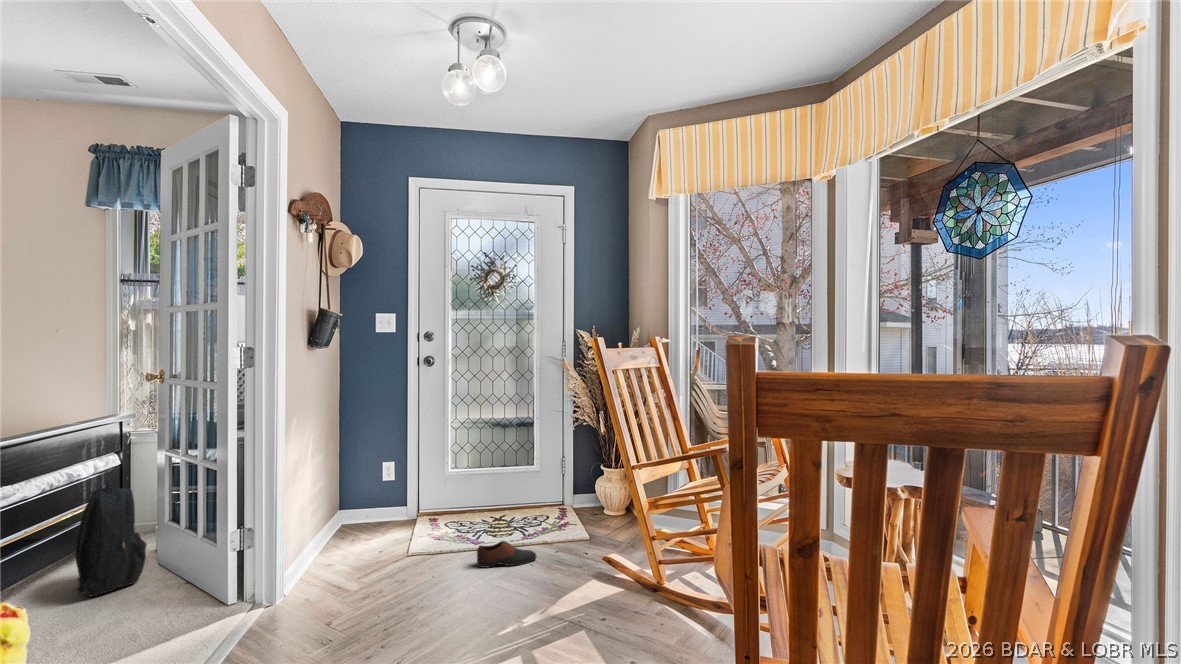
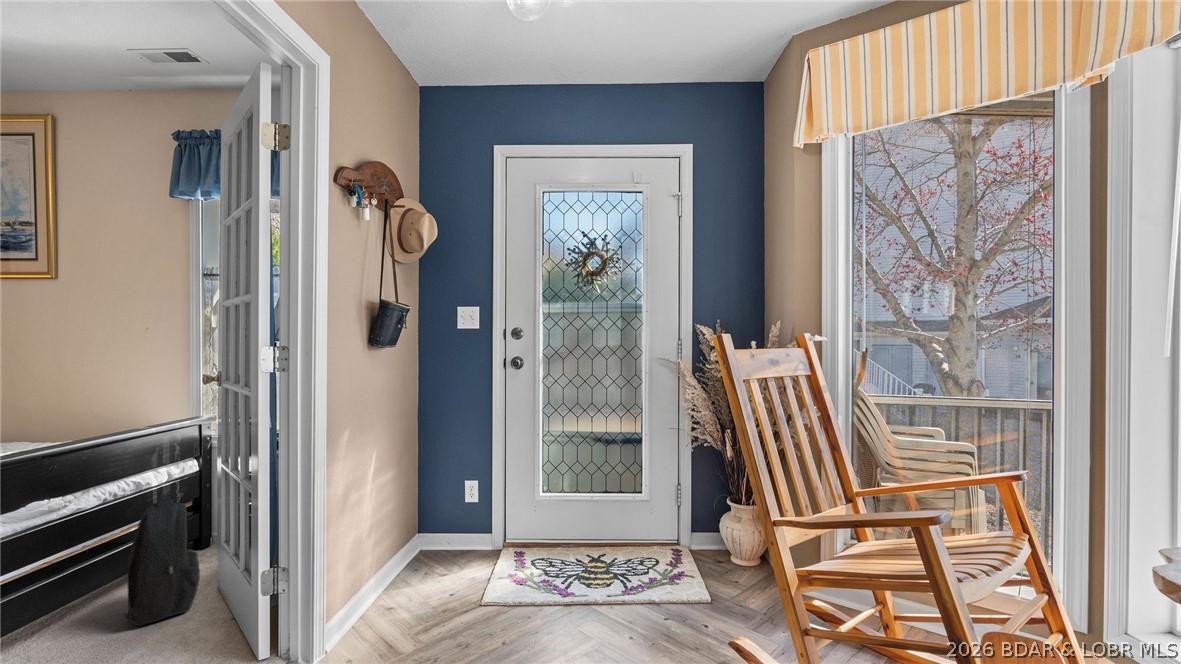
shoe: present [477,541,537,568] -> none [561,599,639,635]

